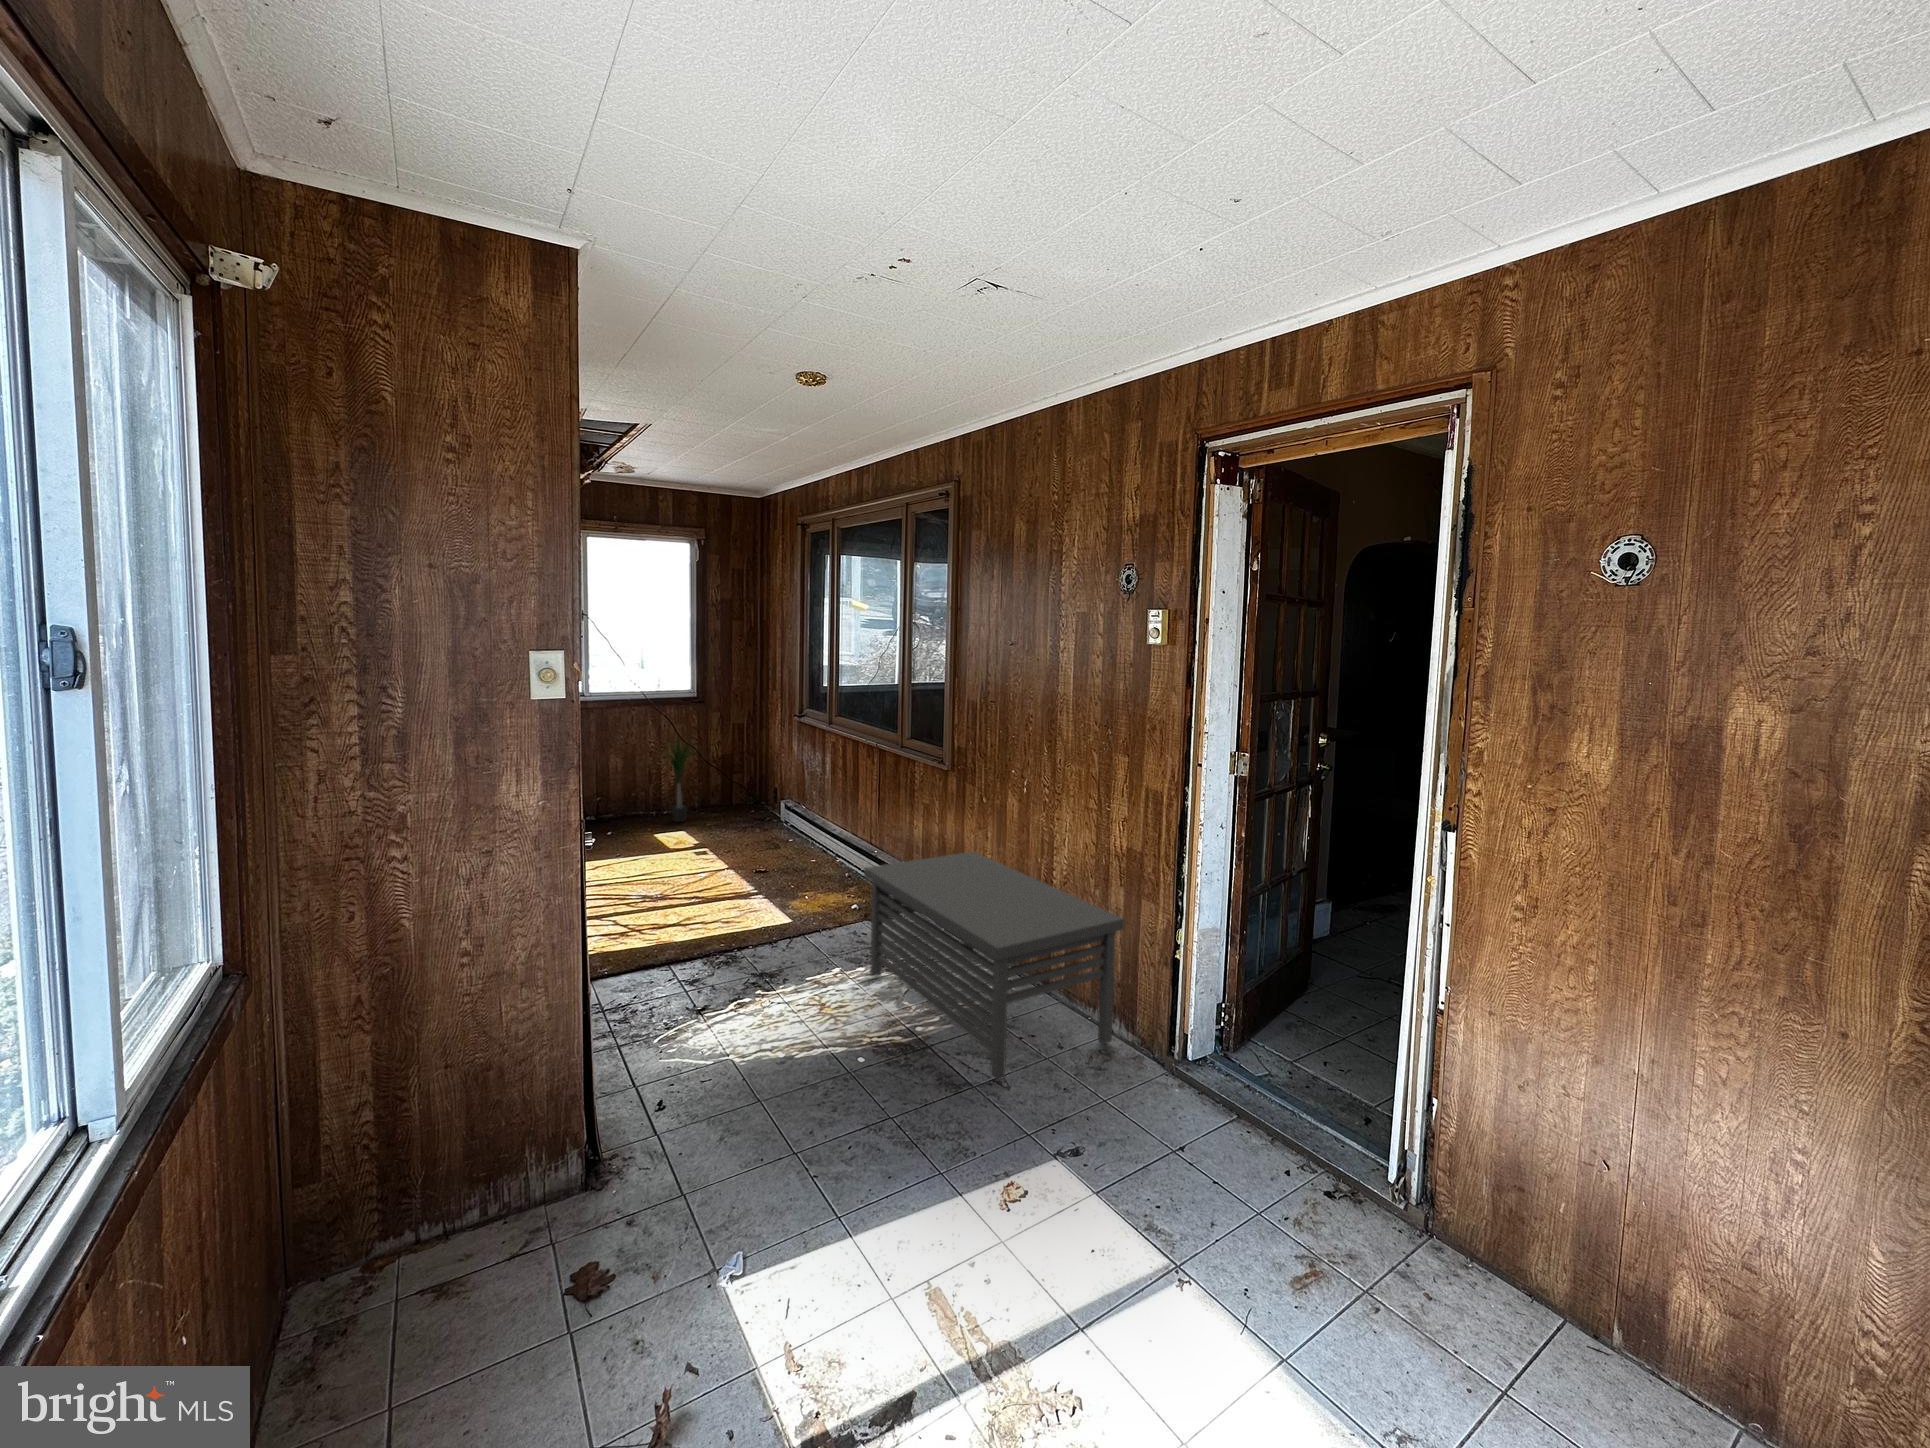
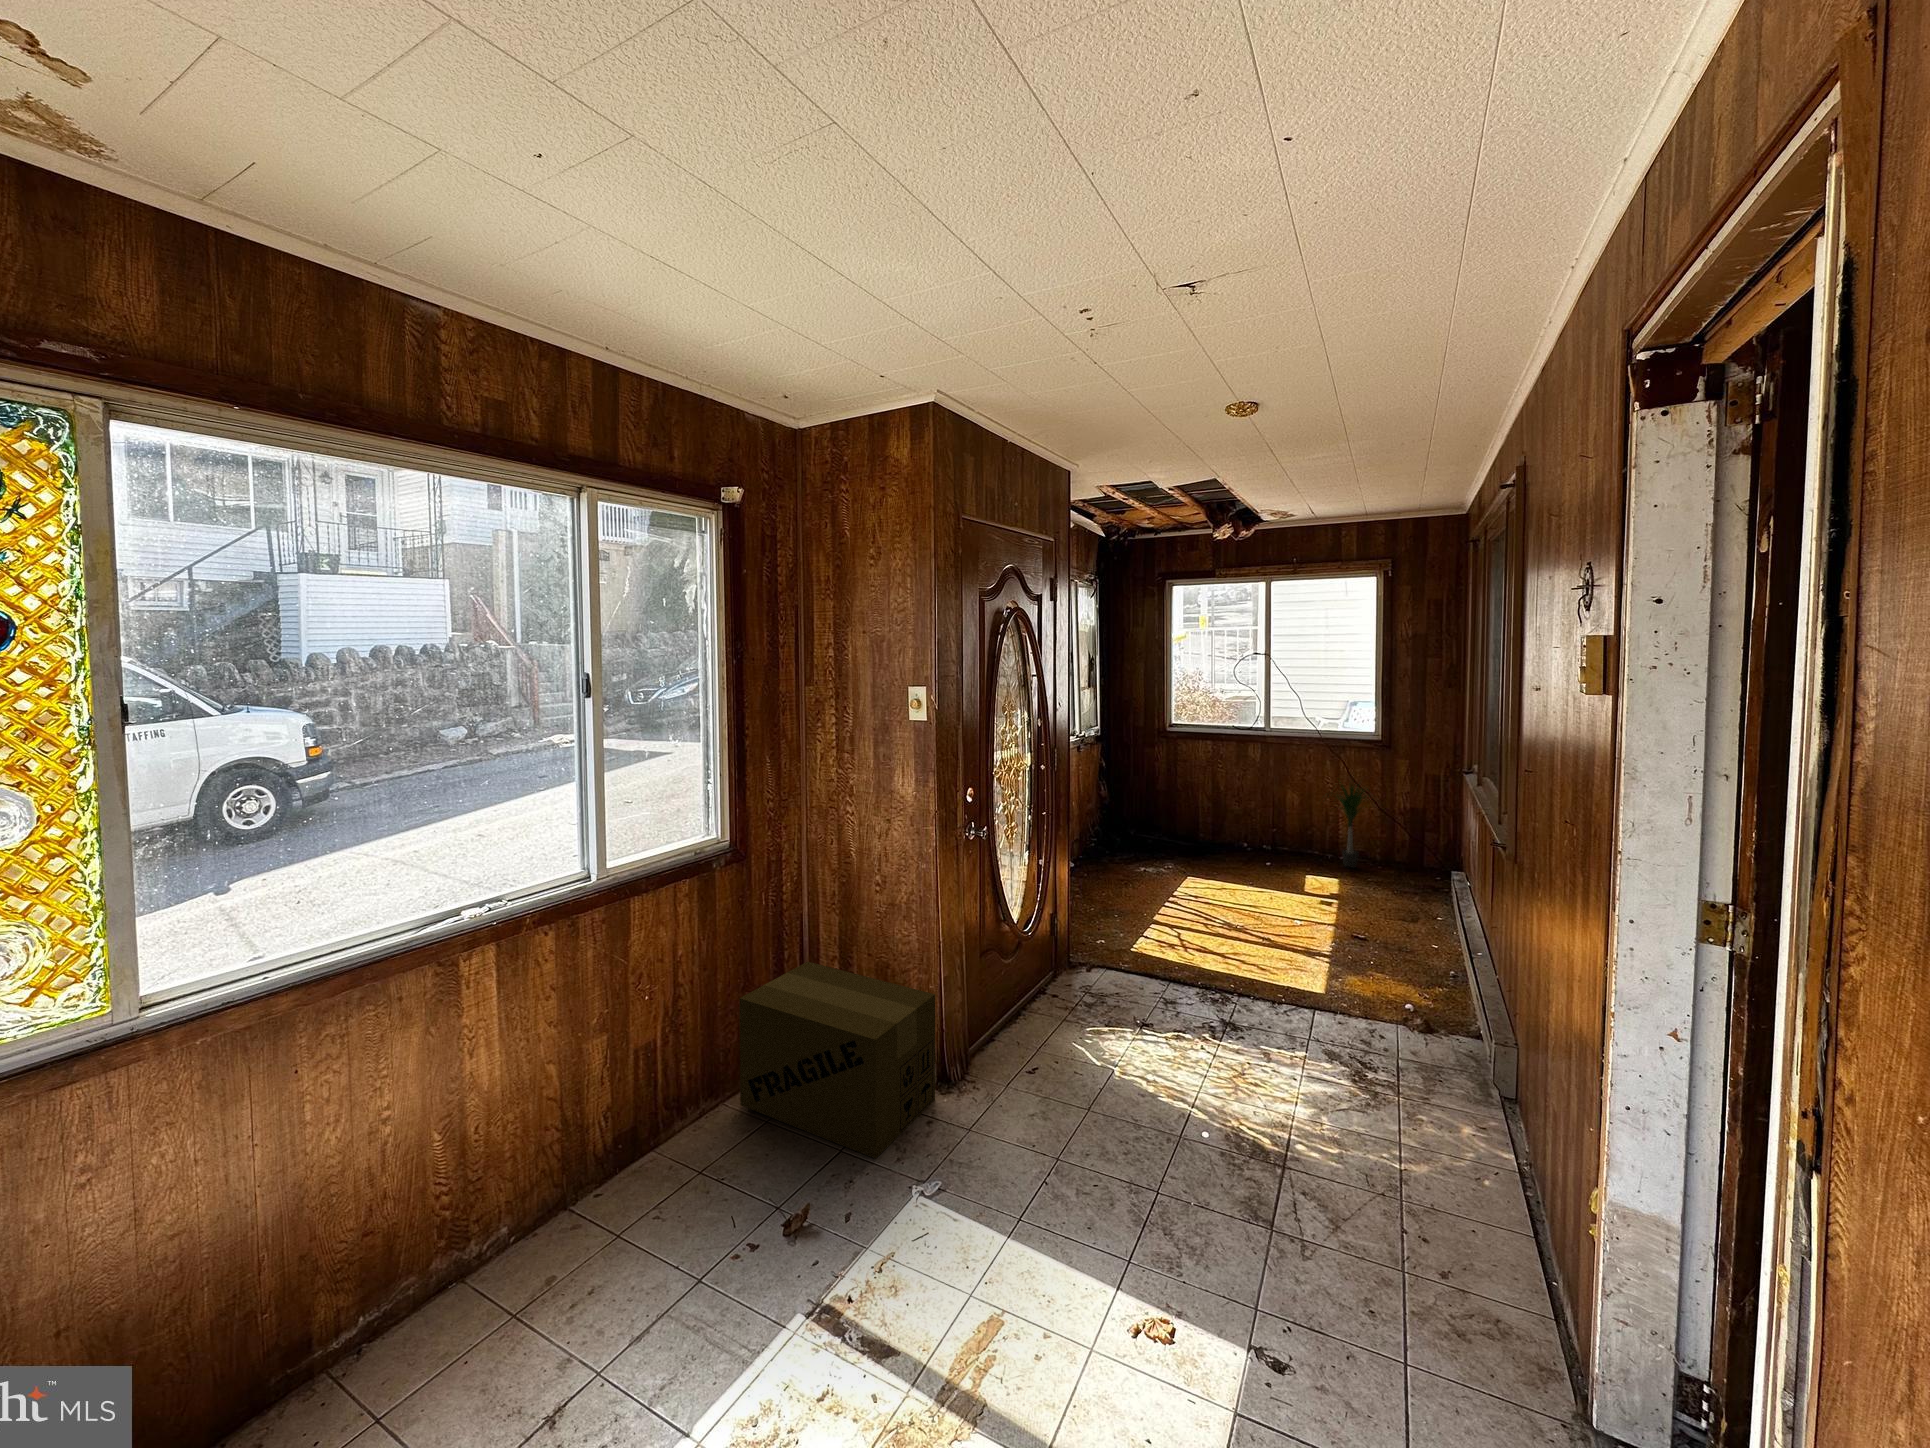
storage bench: present [864,852,1124,1080] -> none [1294,949,1561,1327]
cardboard box: none [273,1058,623,1442] -> present [739,962,935,1159]

